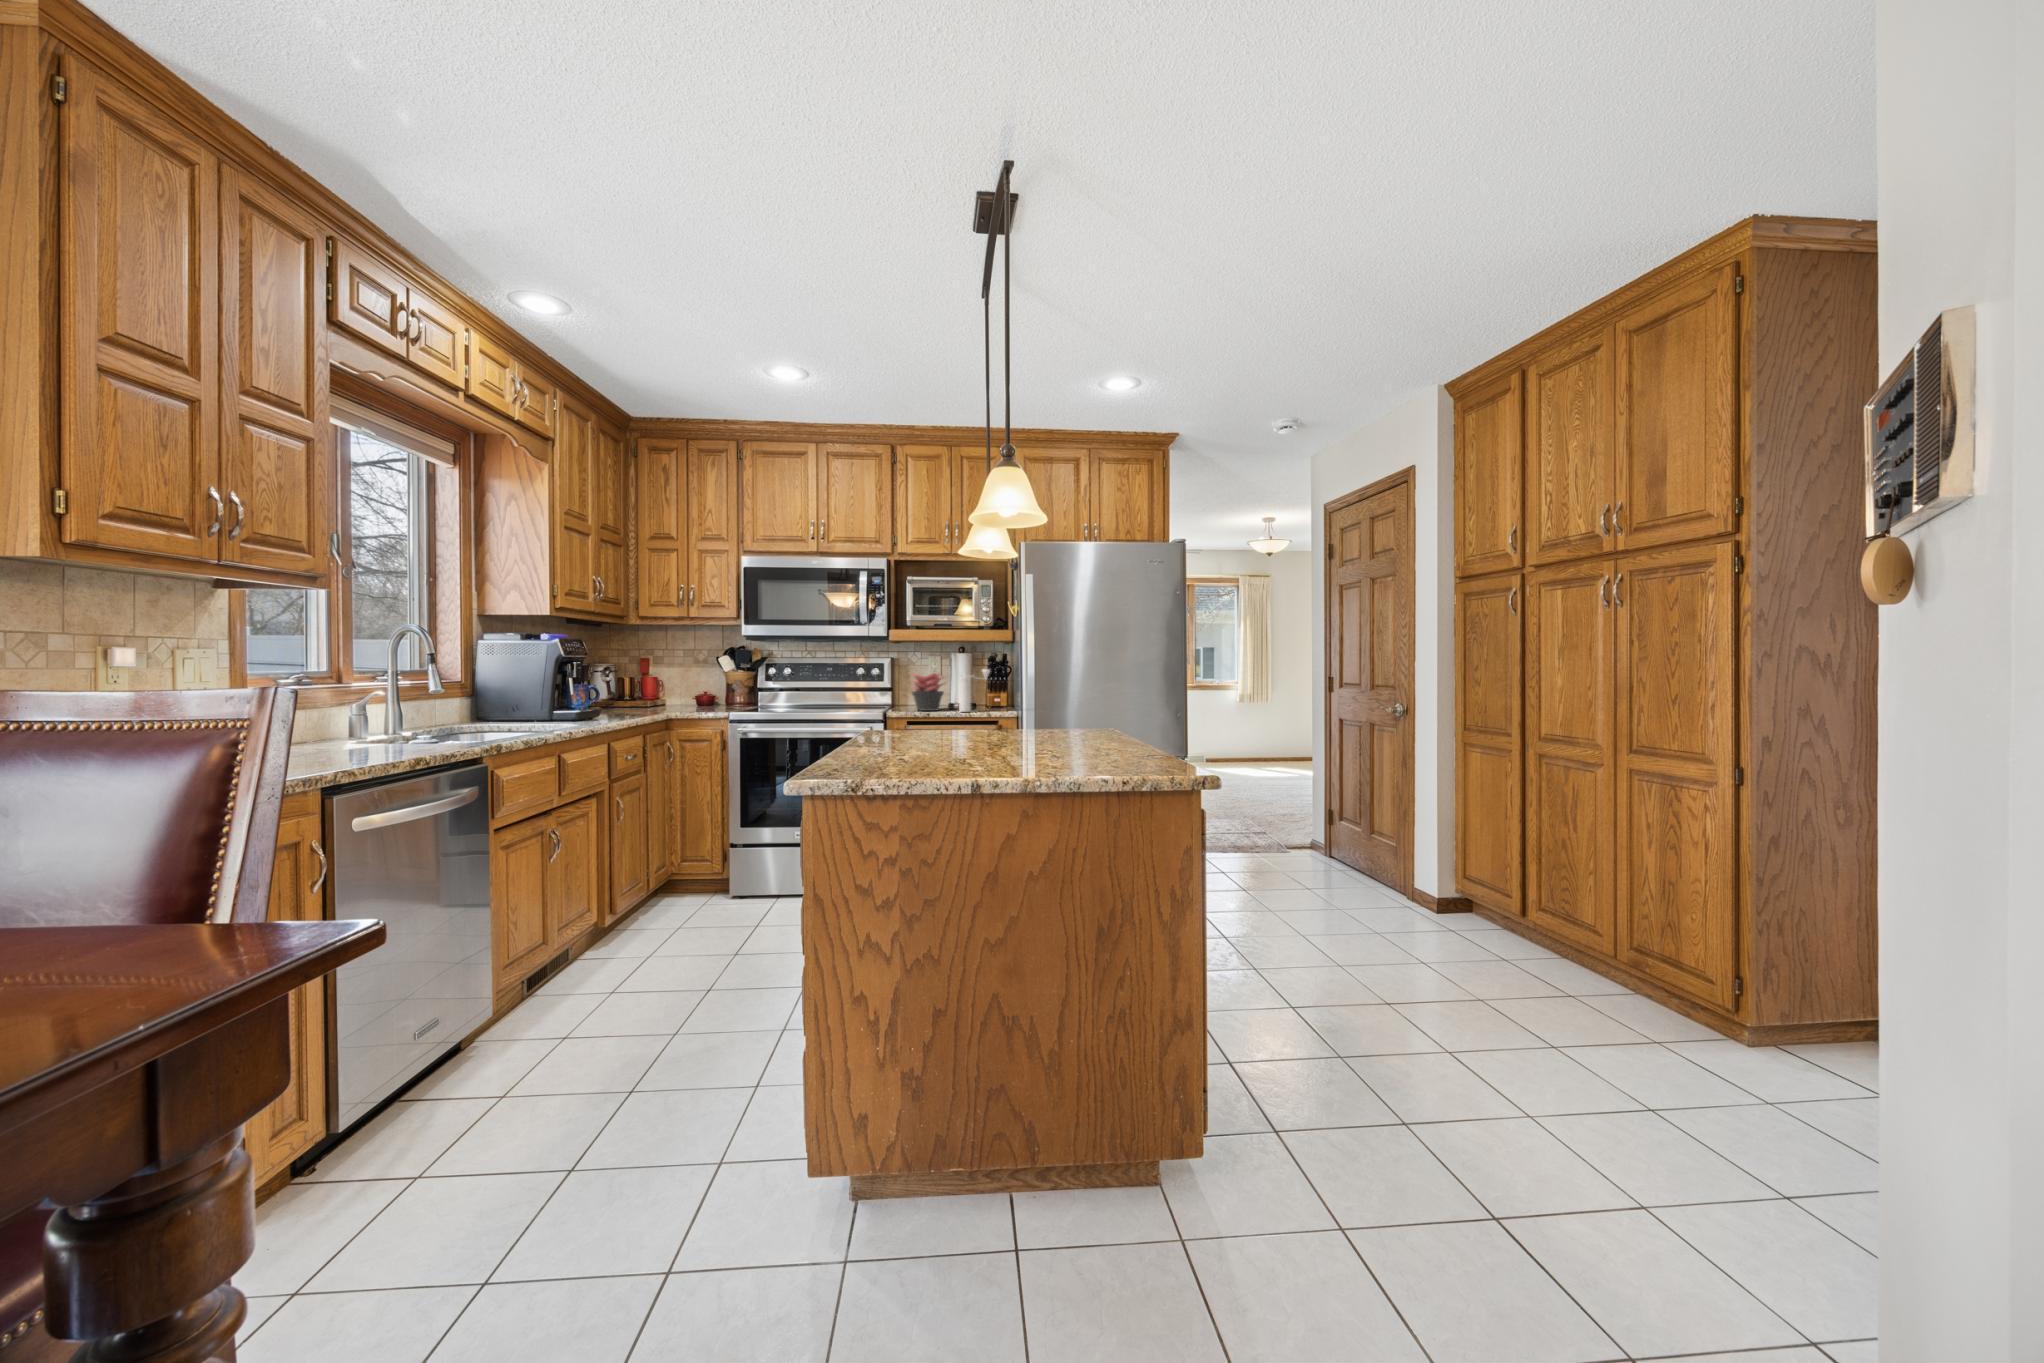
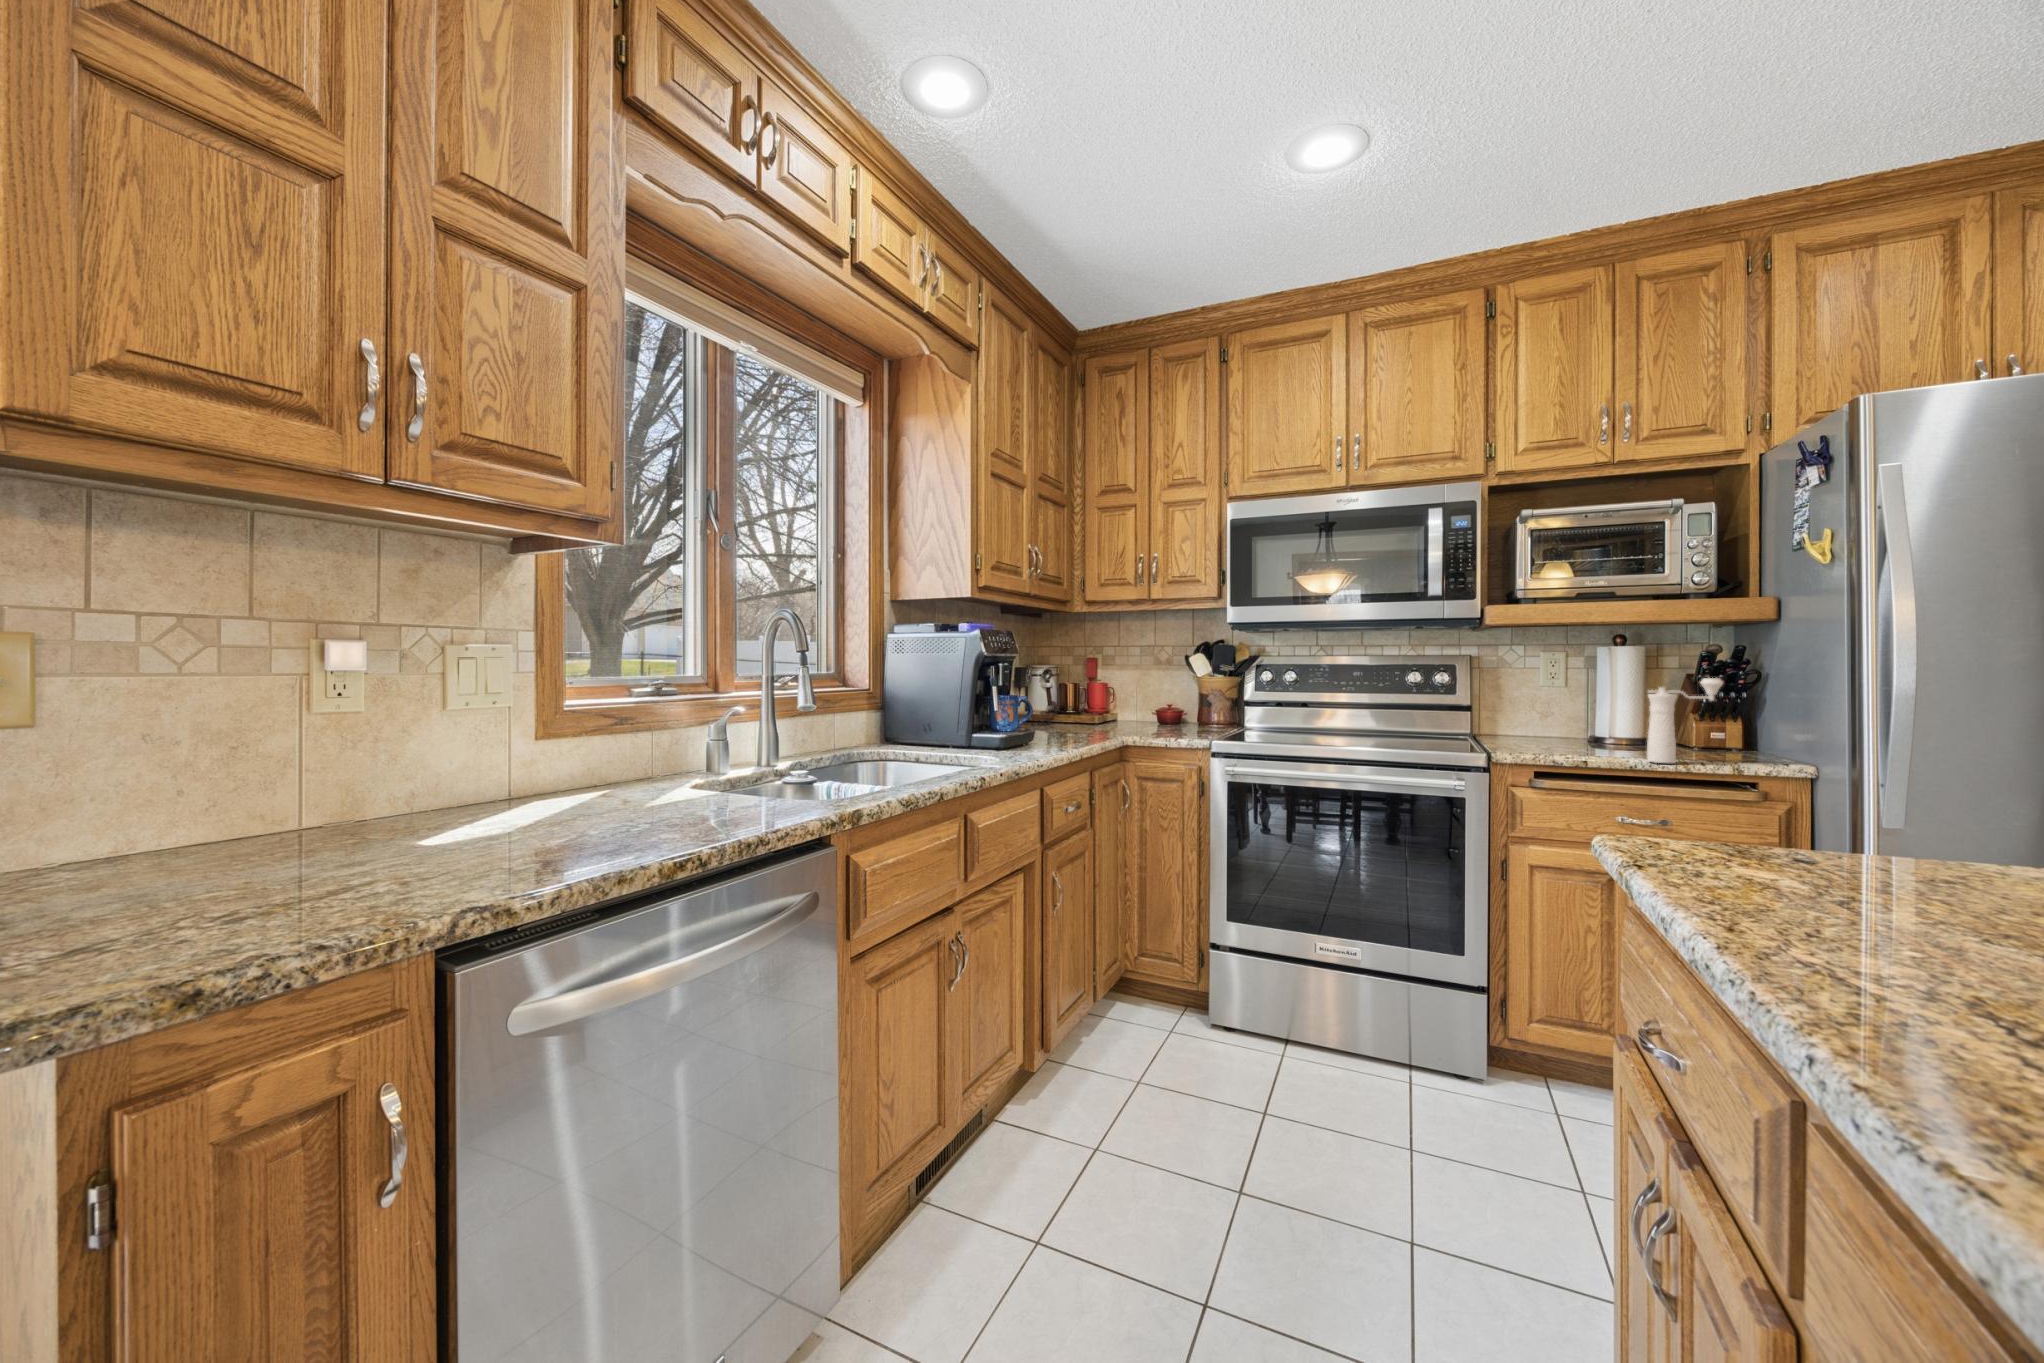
succulent plant: present [911,673,944,711] -> none [1522,683,1608,755]

